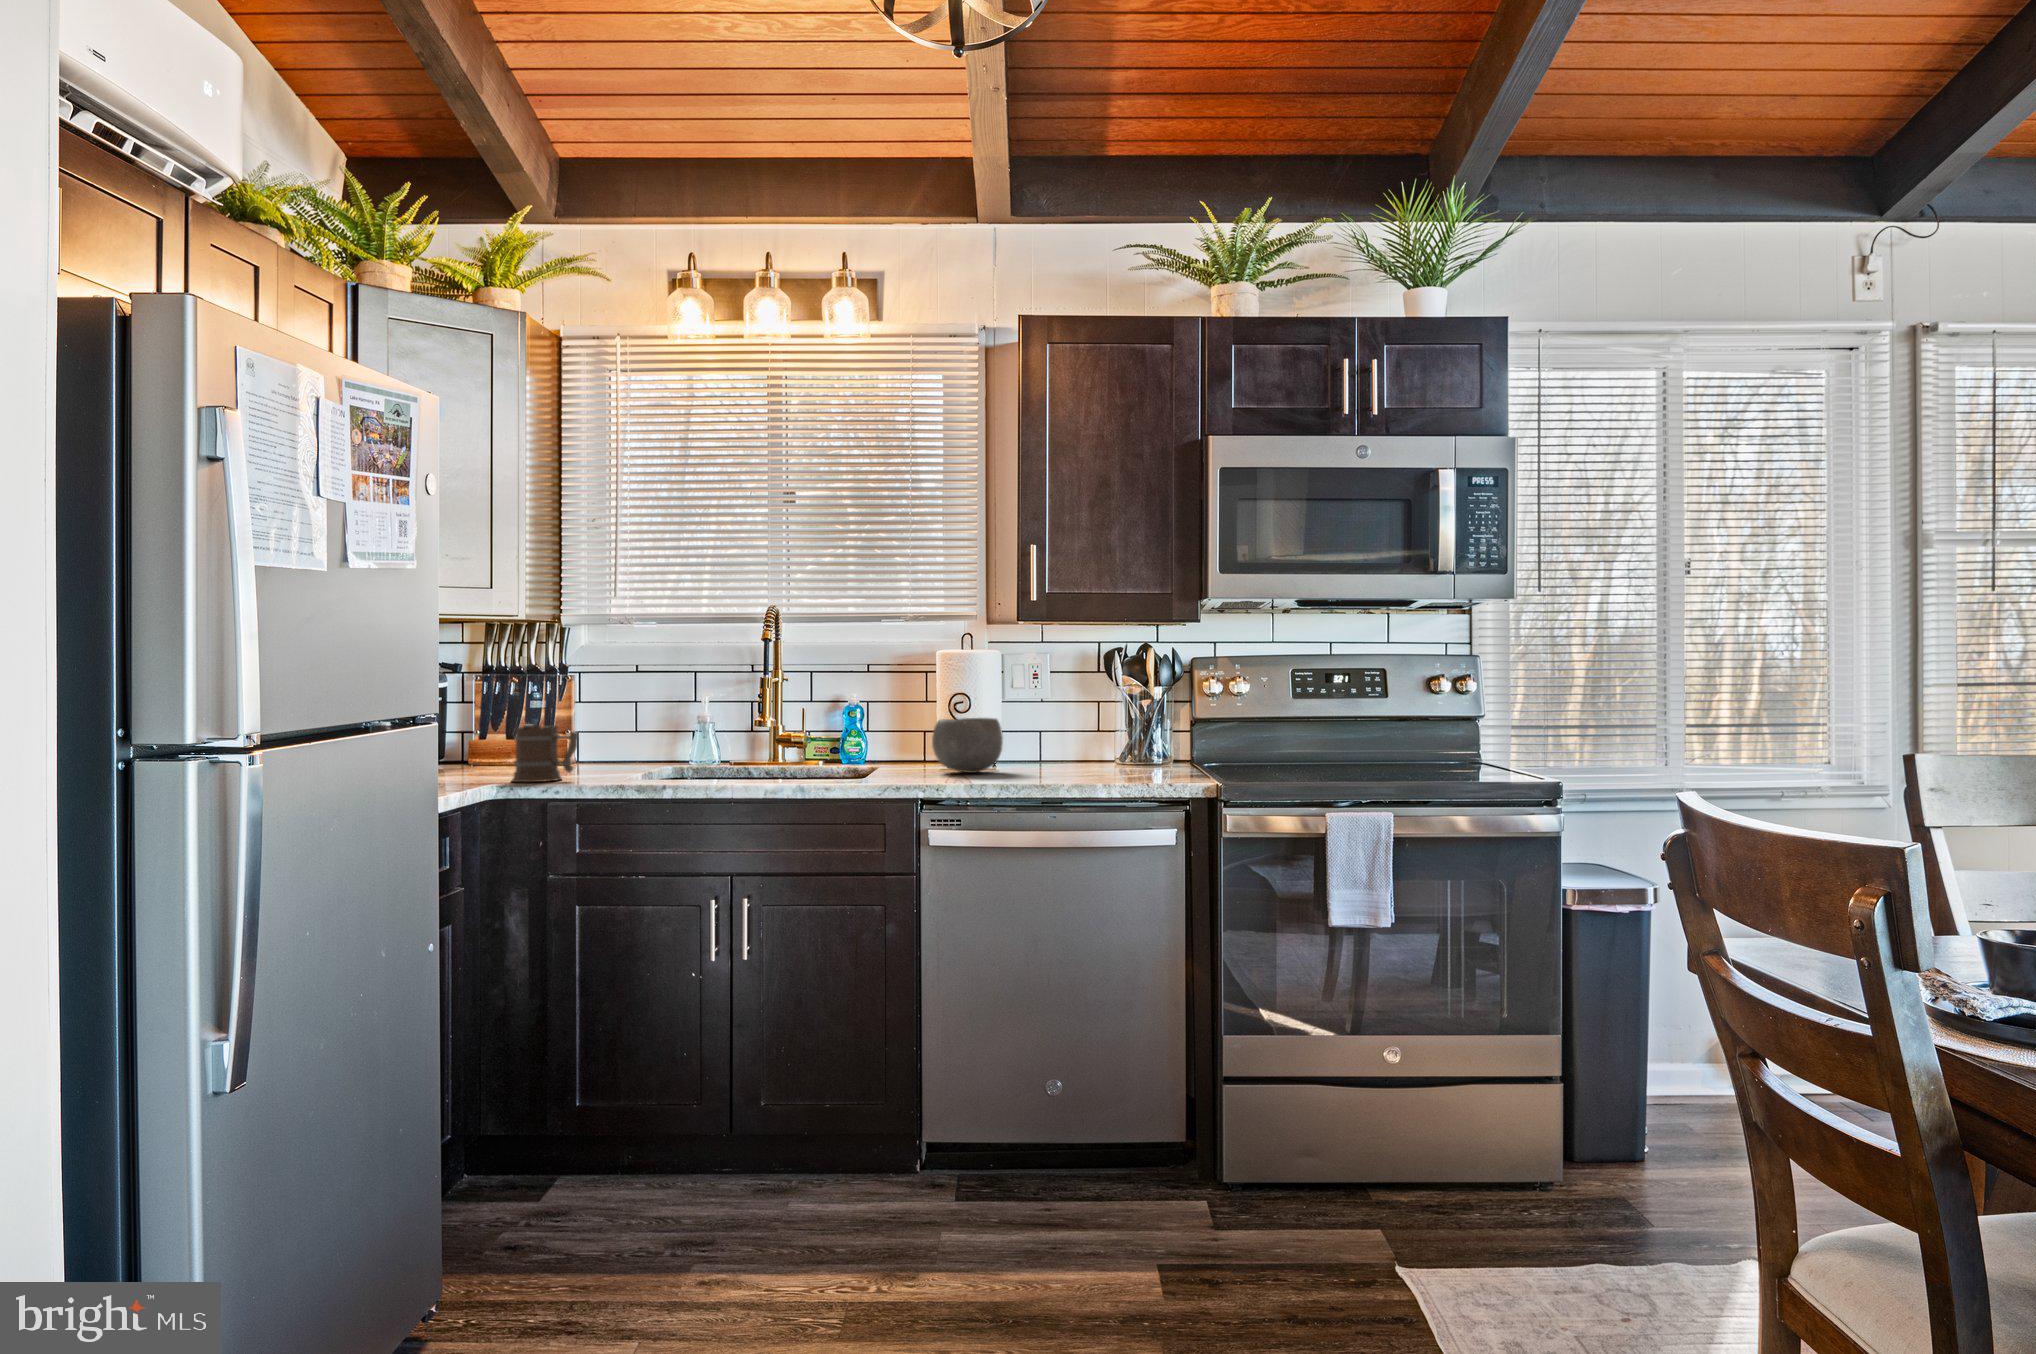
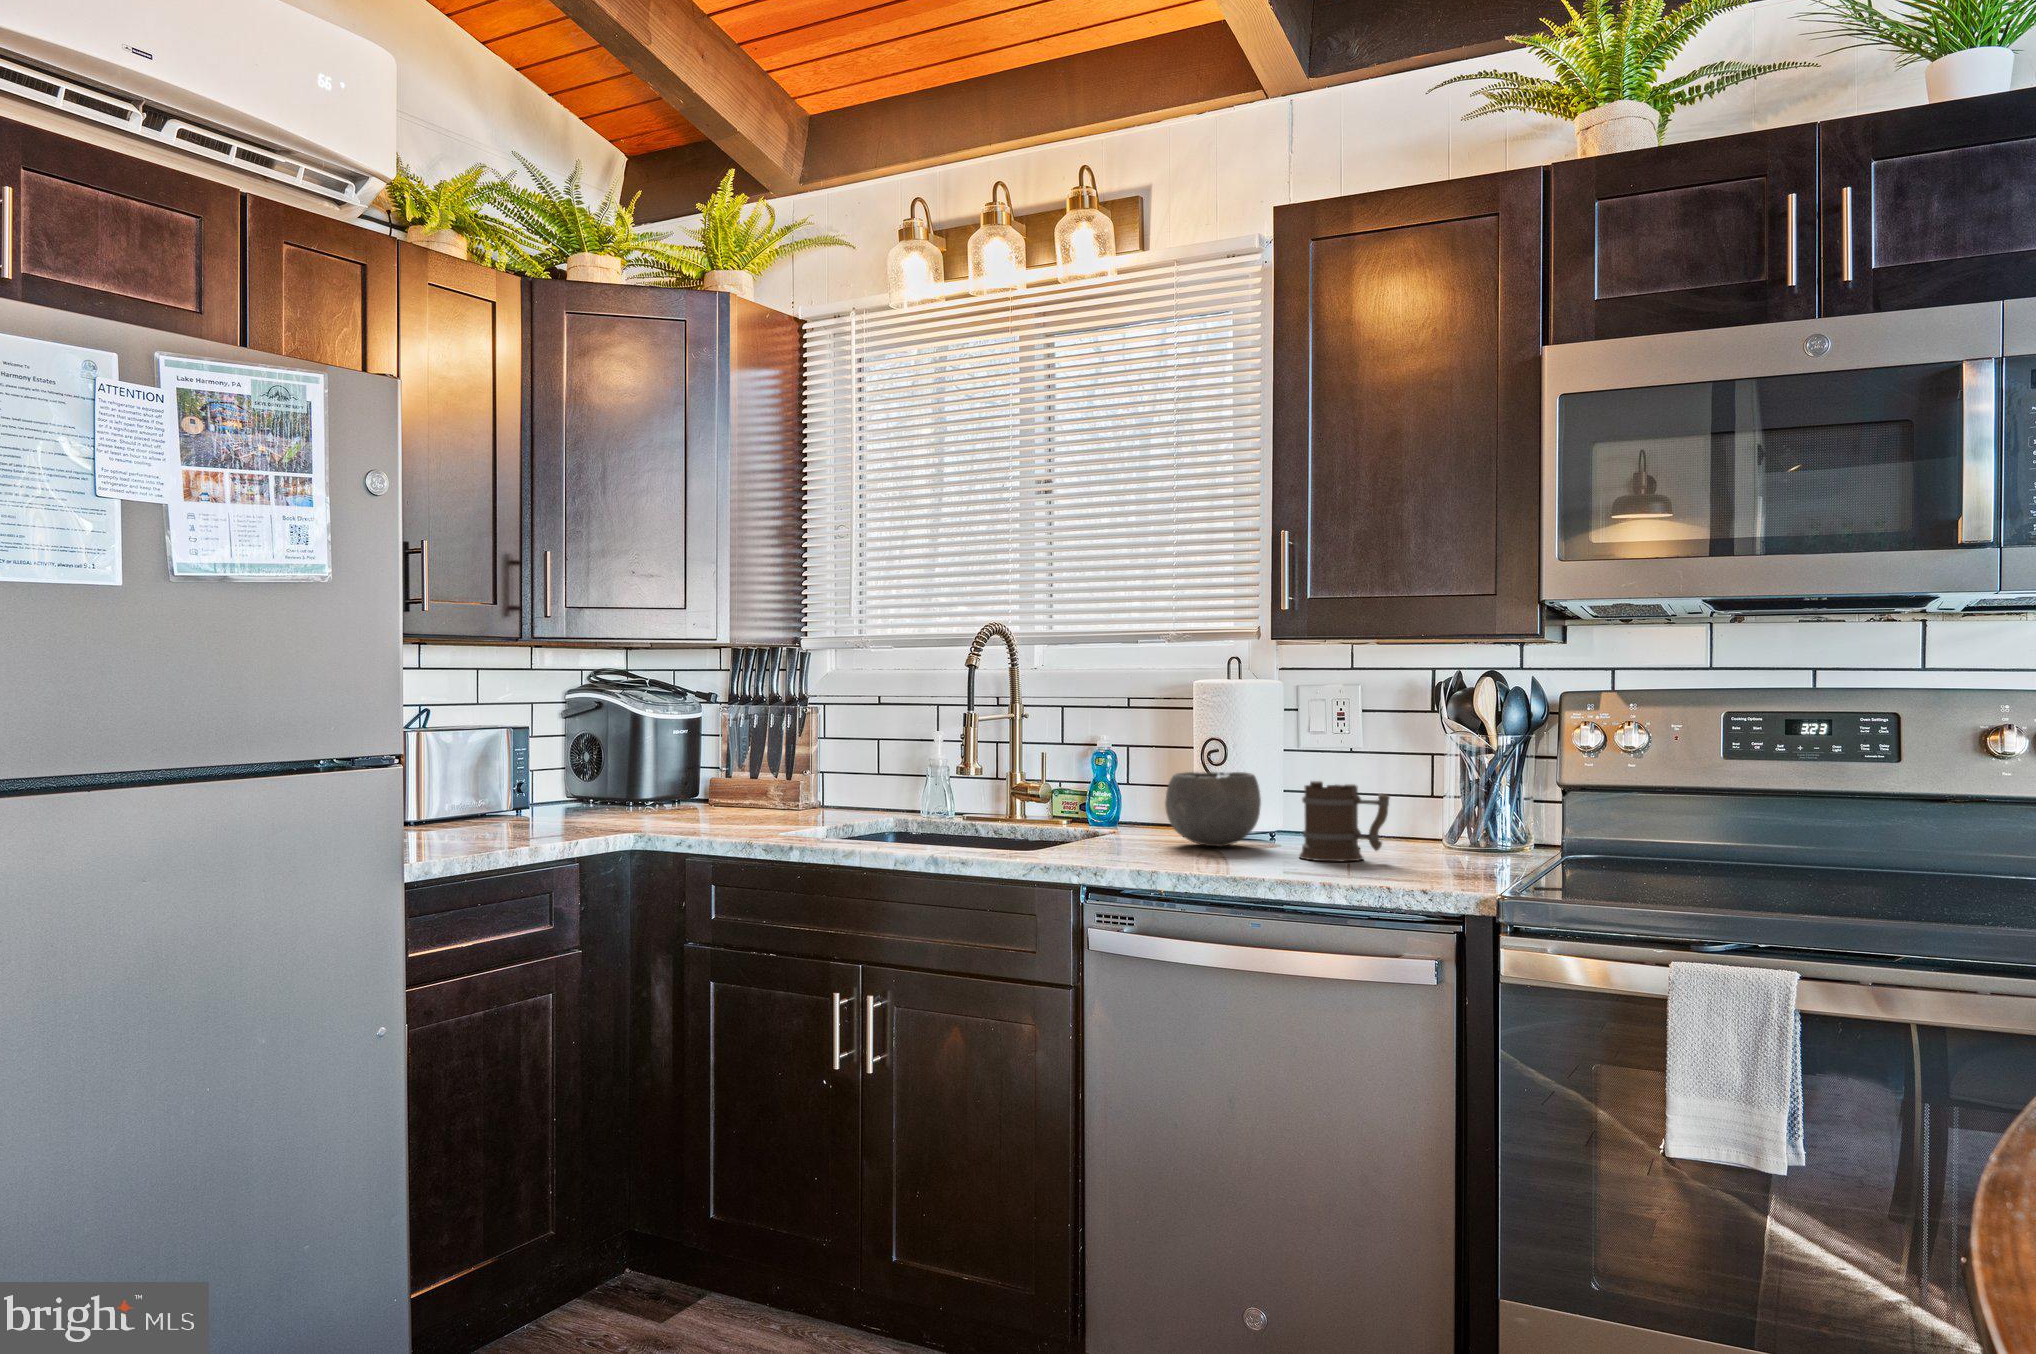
mug: present [512,724,578,782] -> present [1299,781,1389,861]

